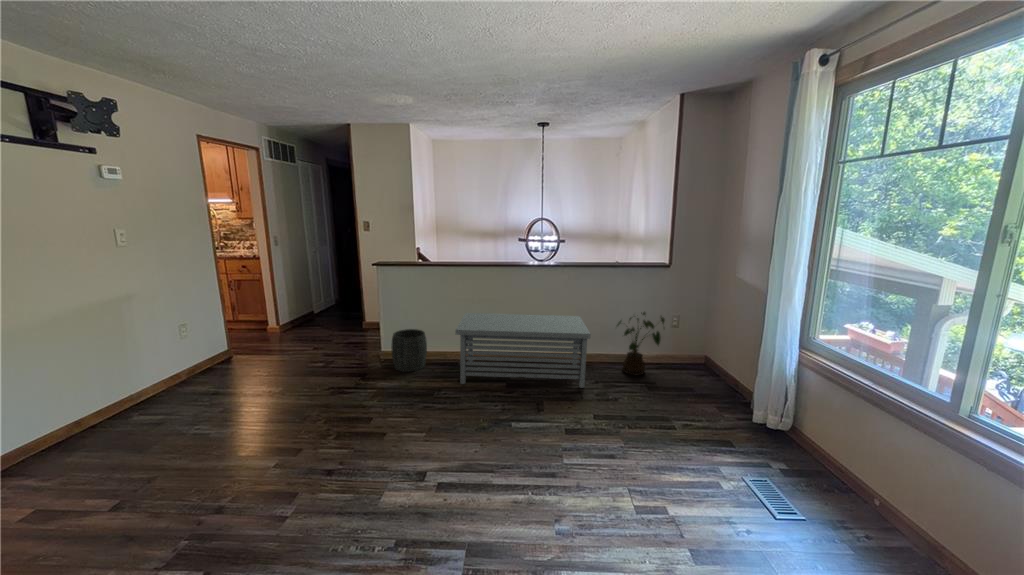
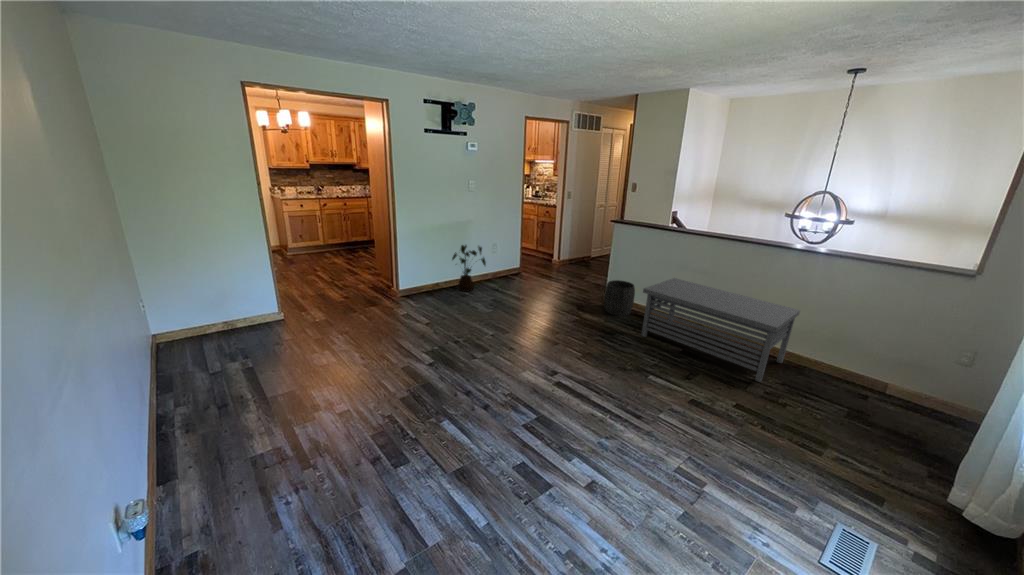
house plant: present [617,312,665,375] -> present [452,245,486,291]

